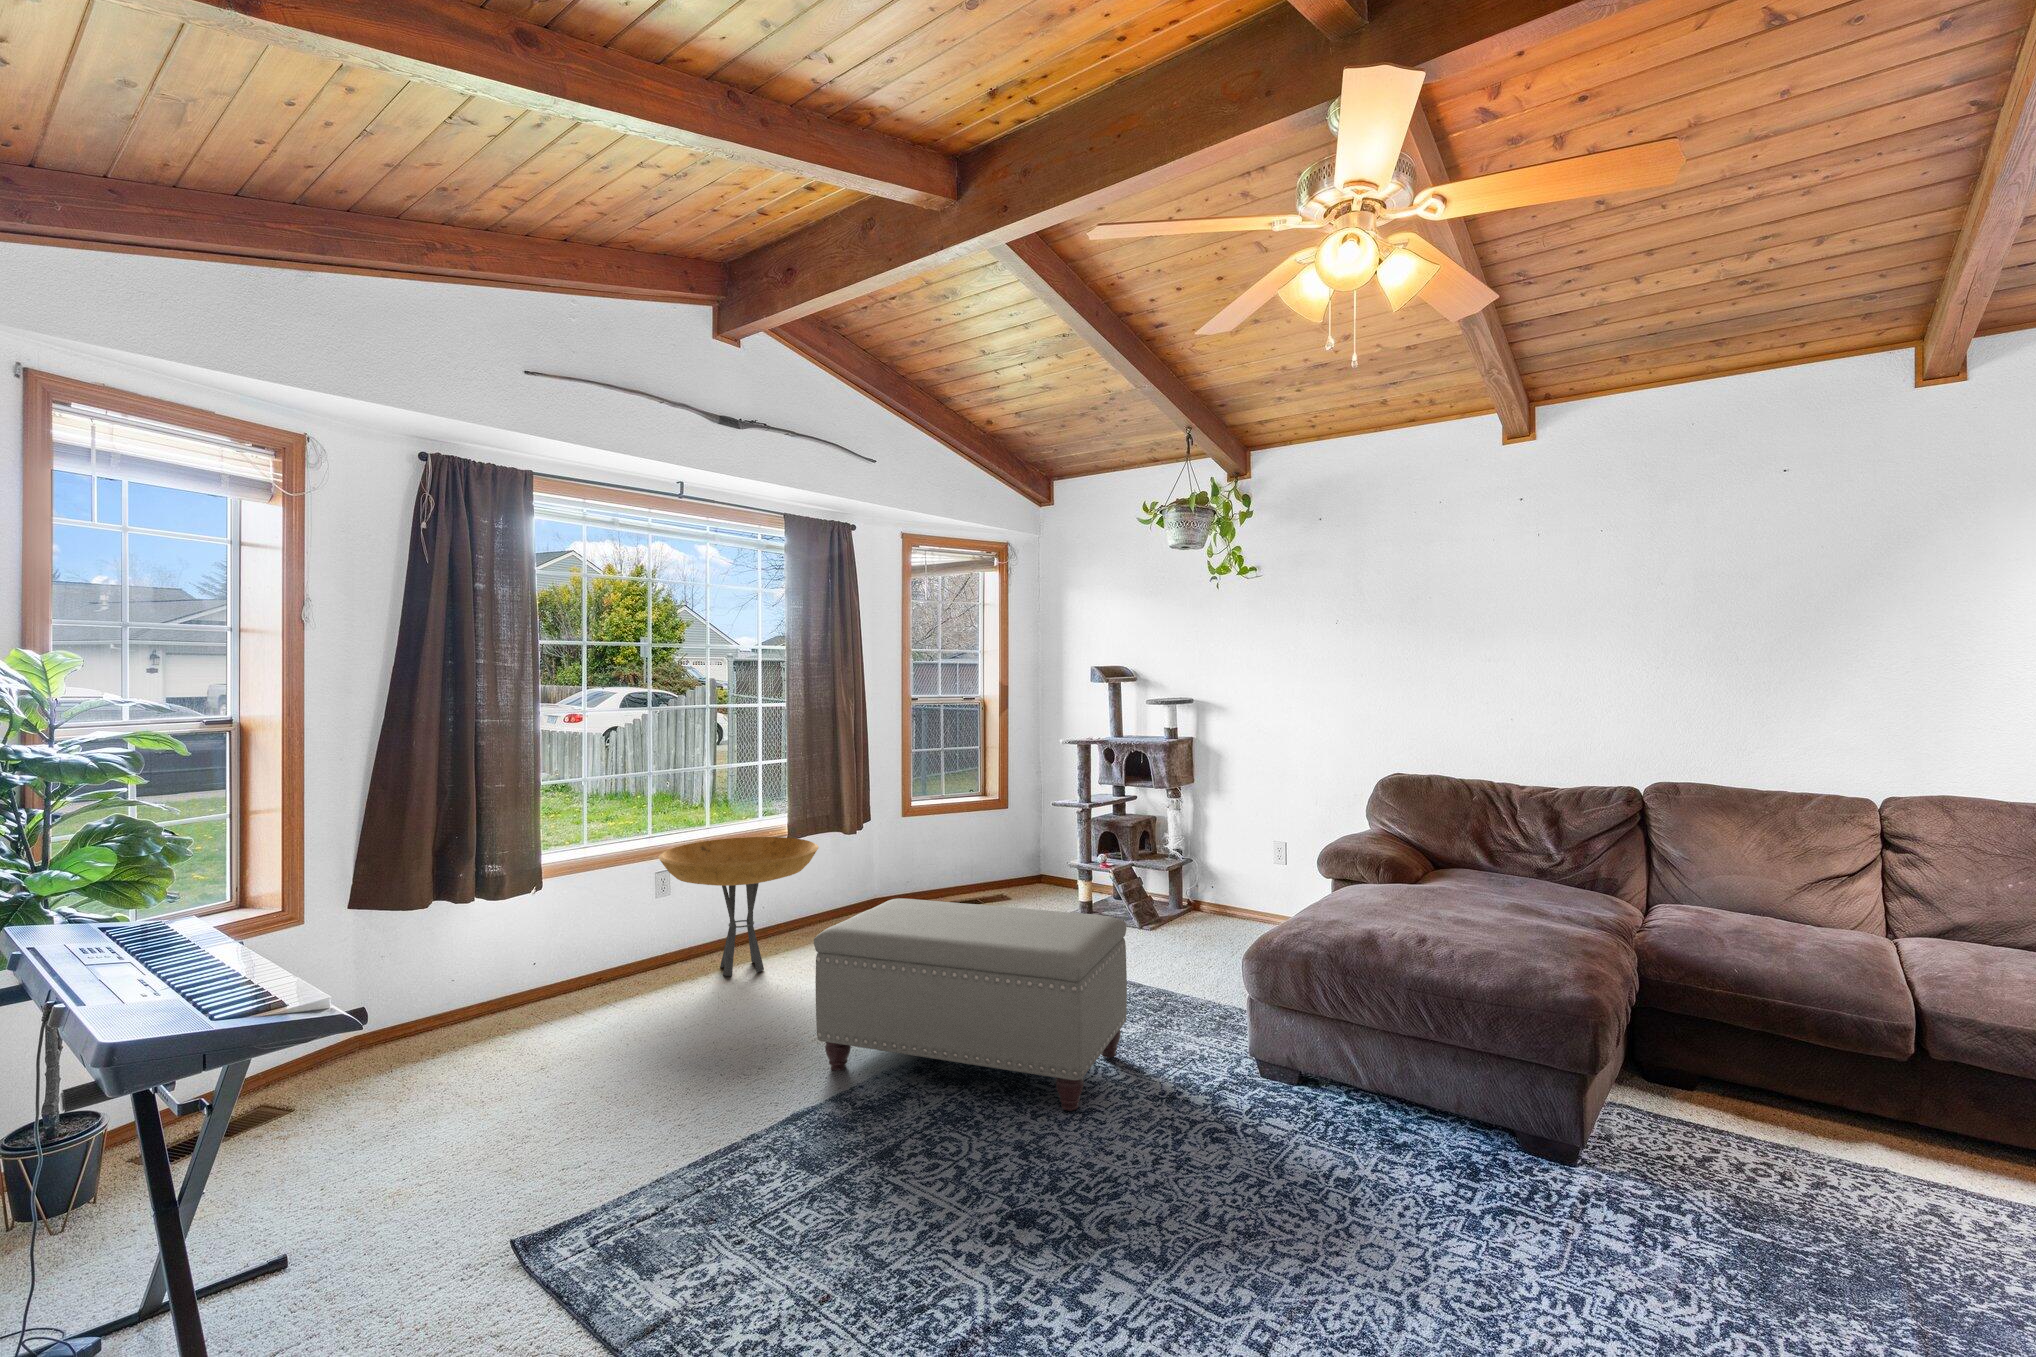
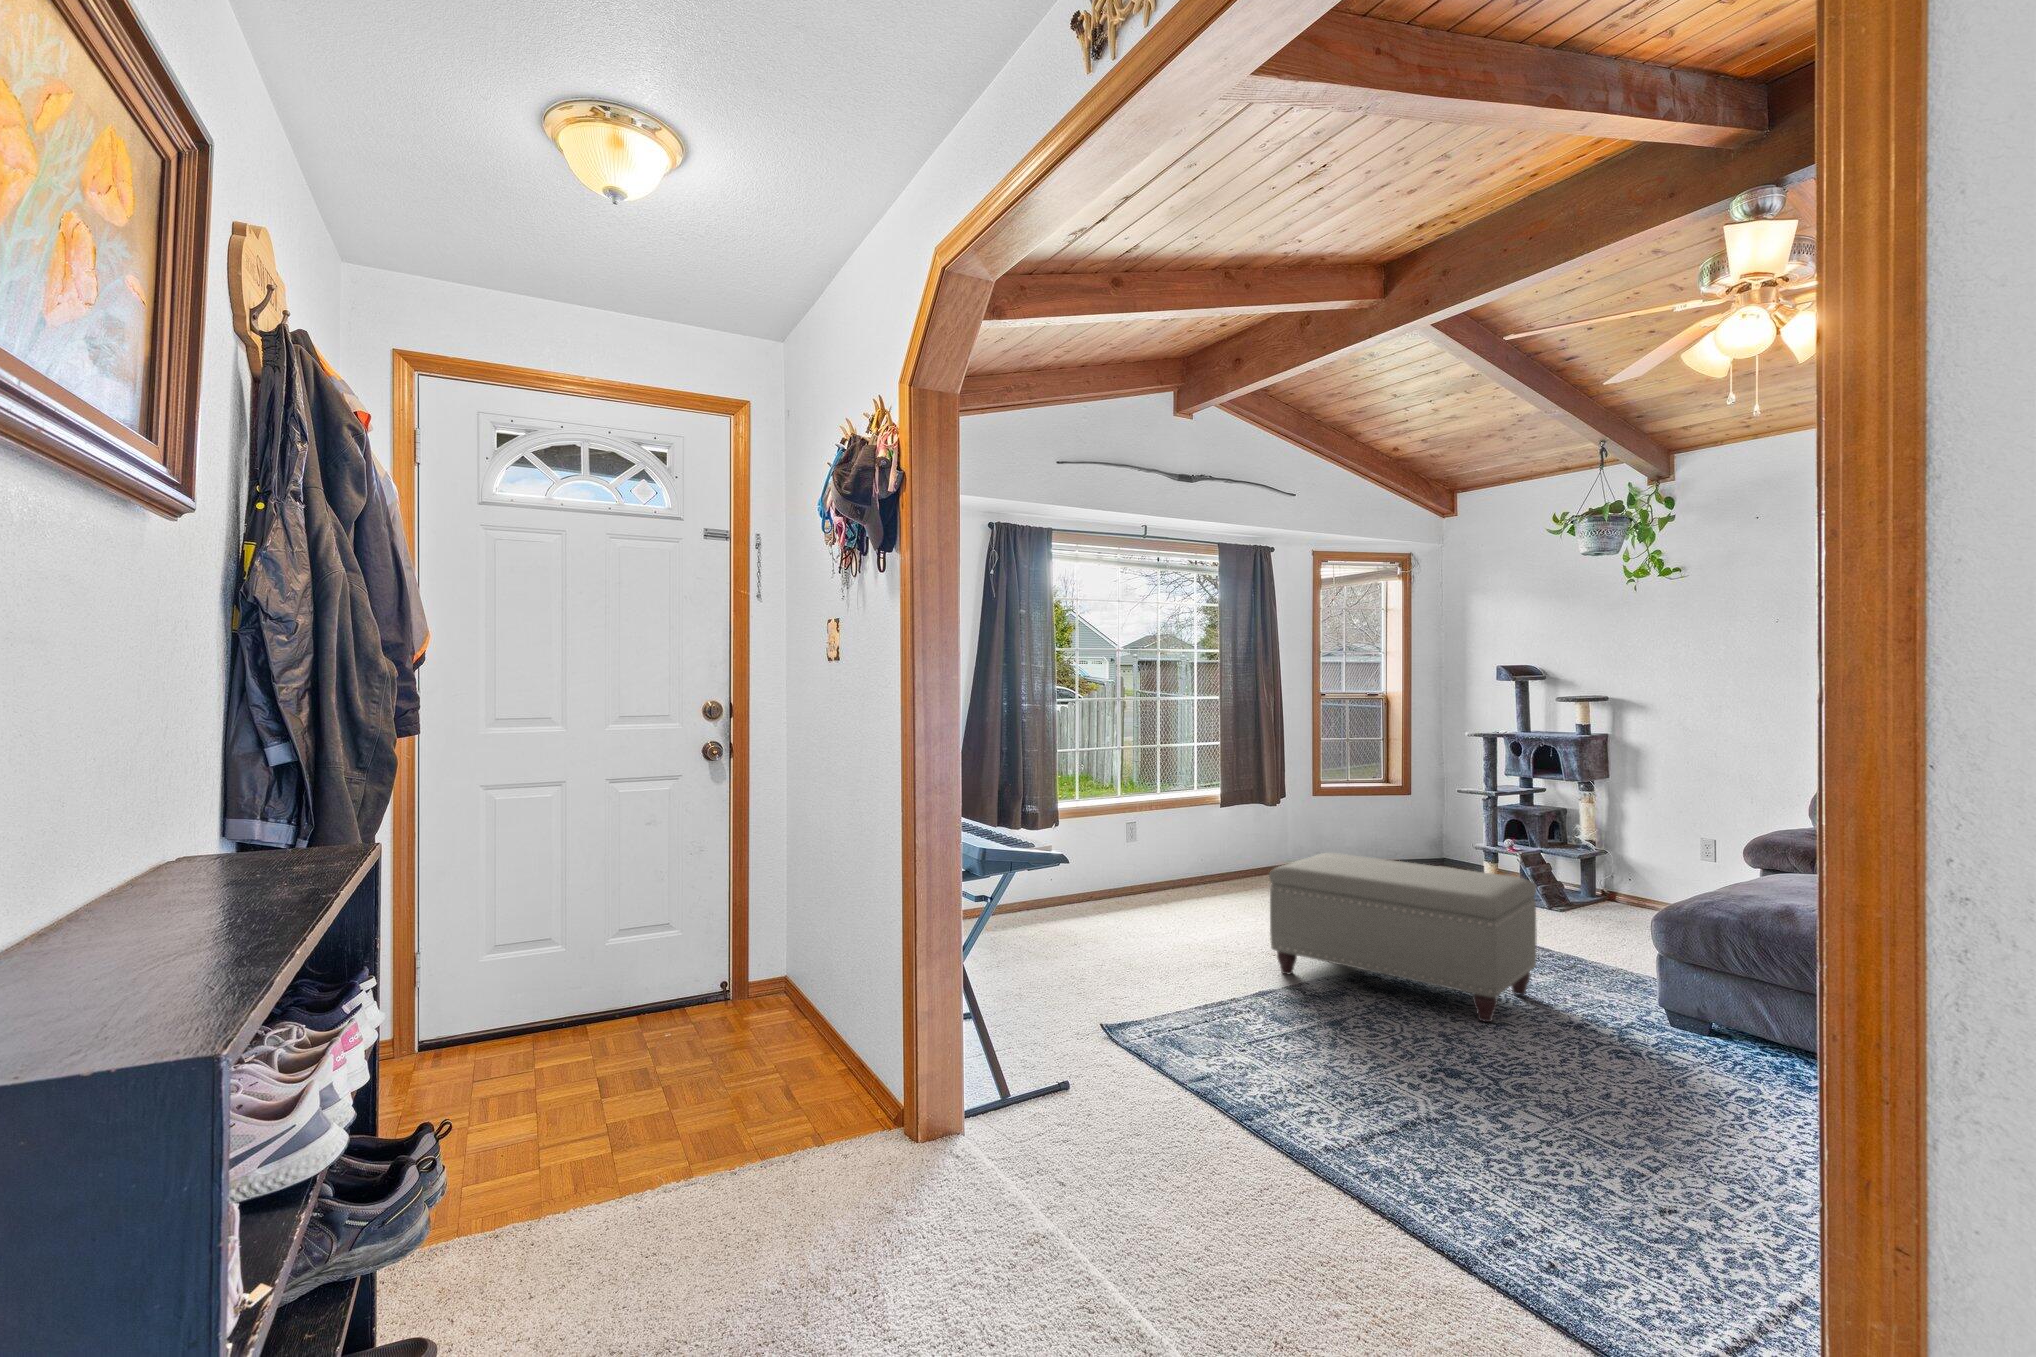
side table: present [658,837,819,976] -> none [1130,803,1252,908]

